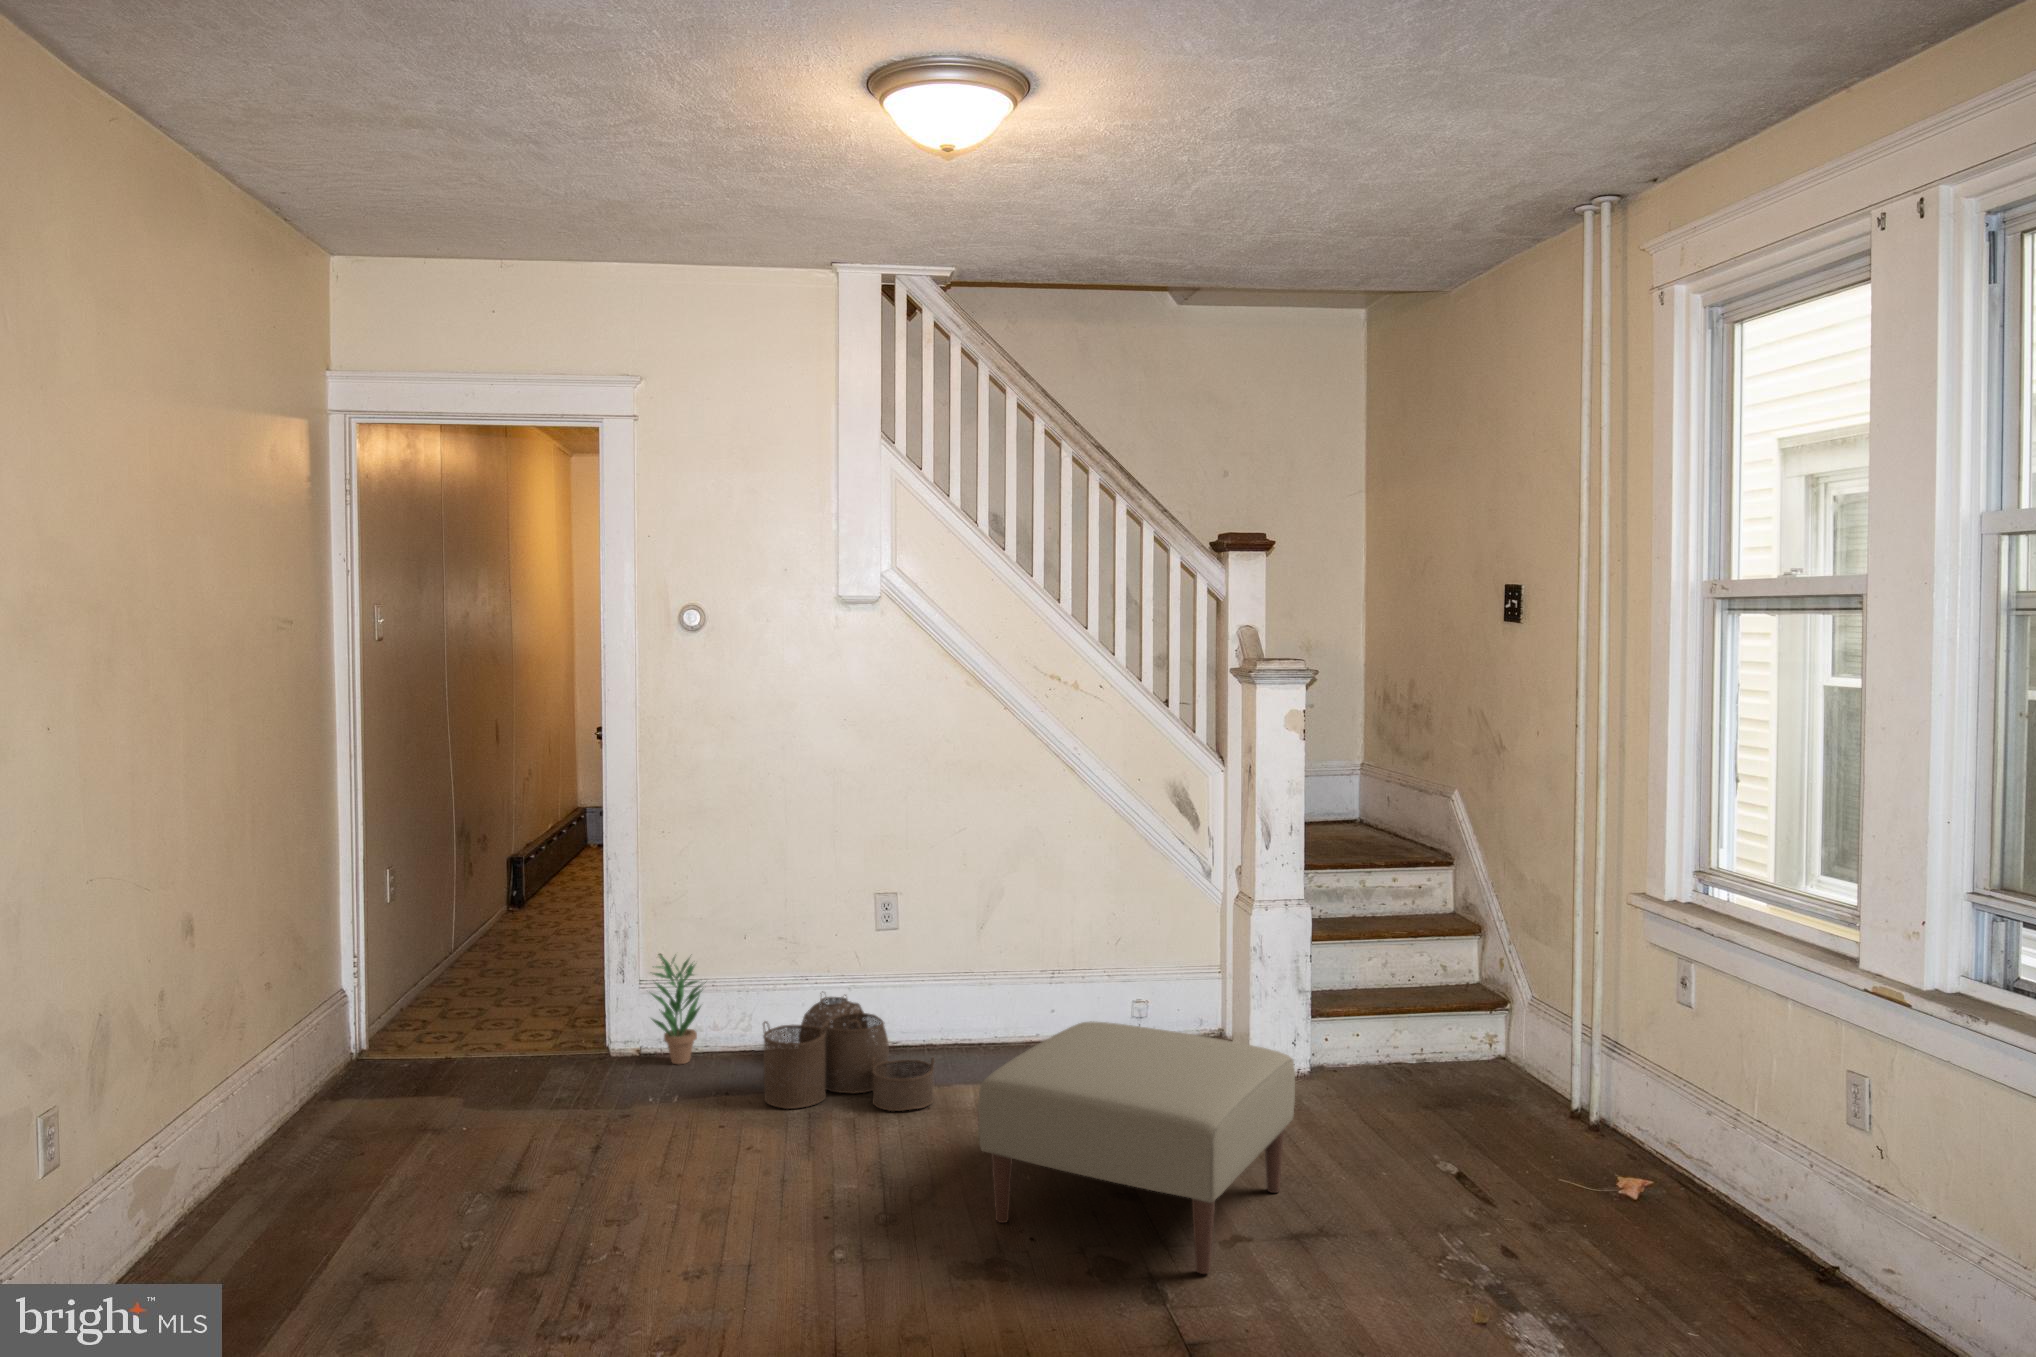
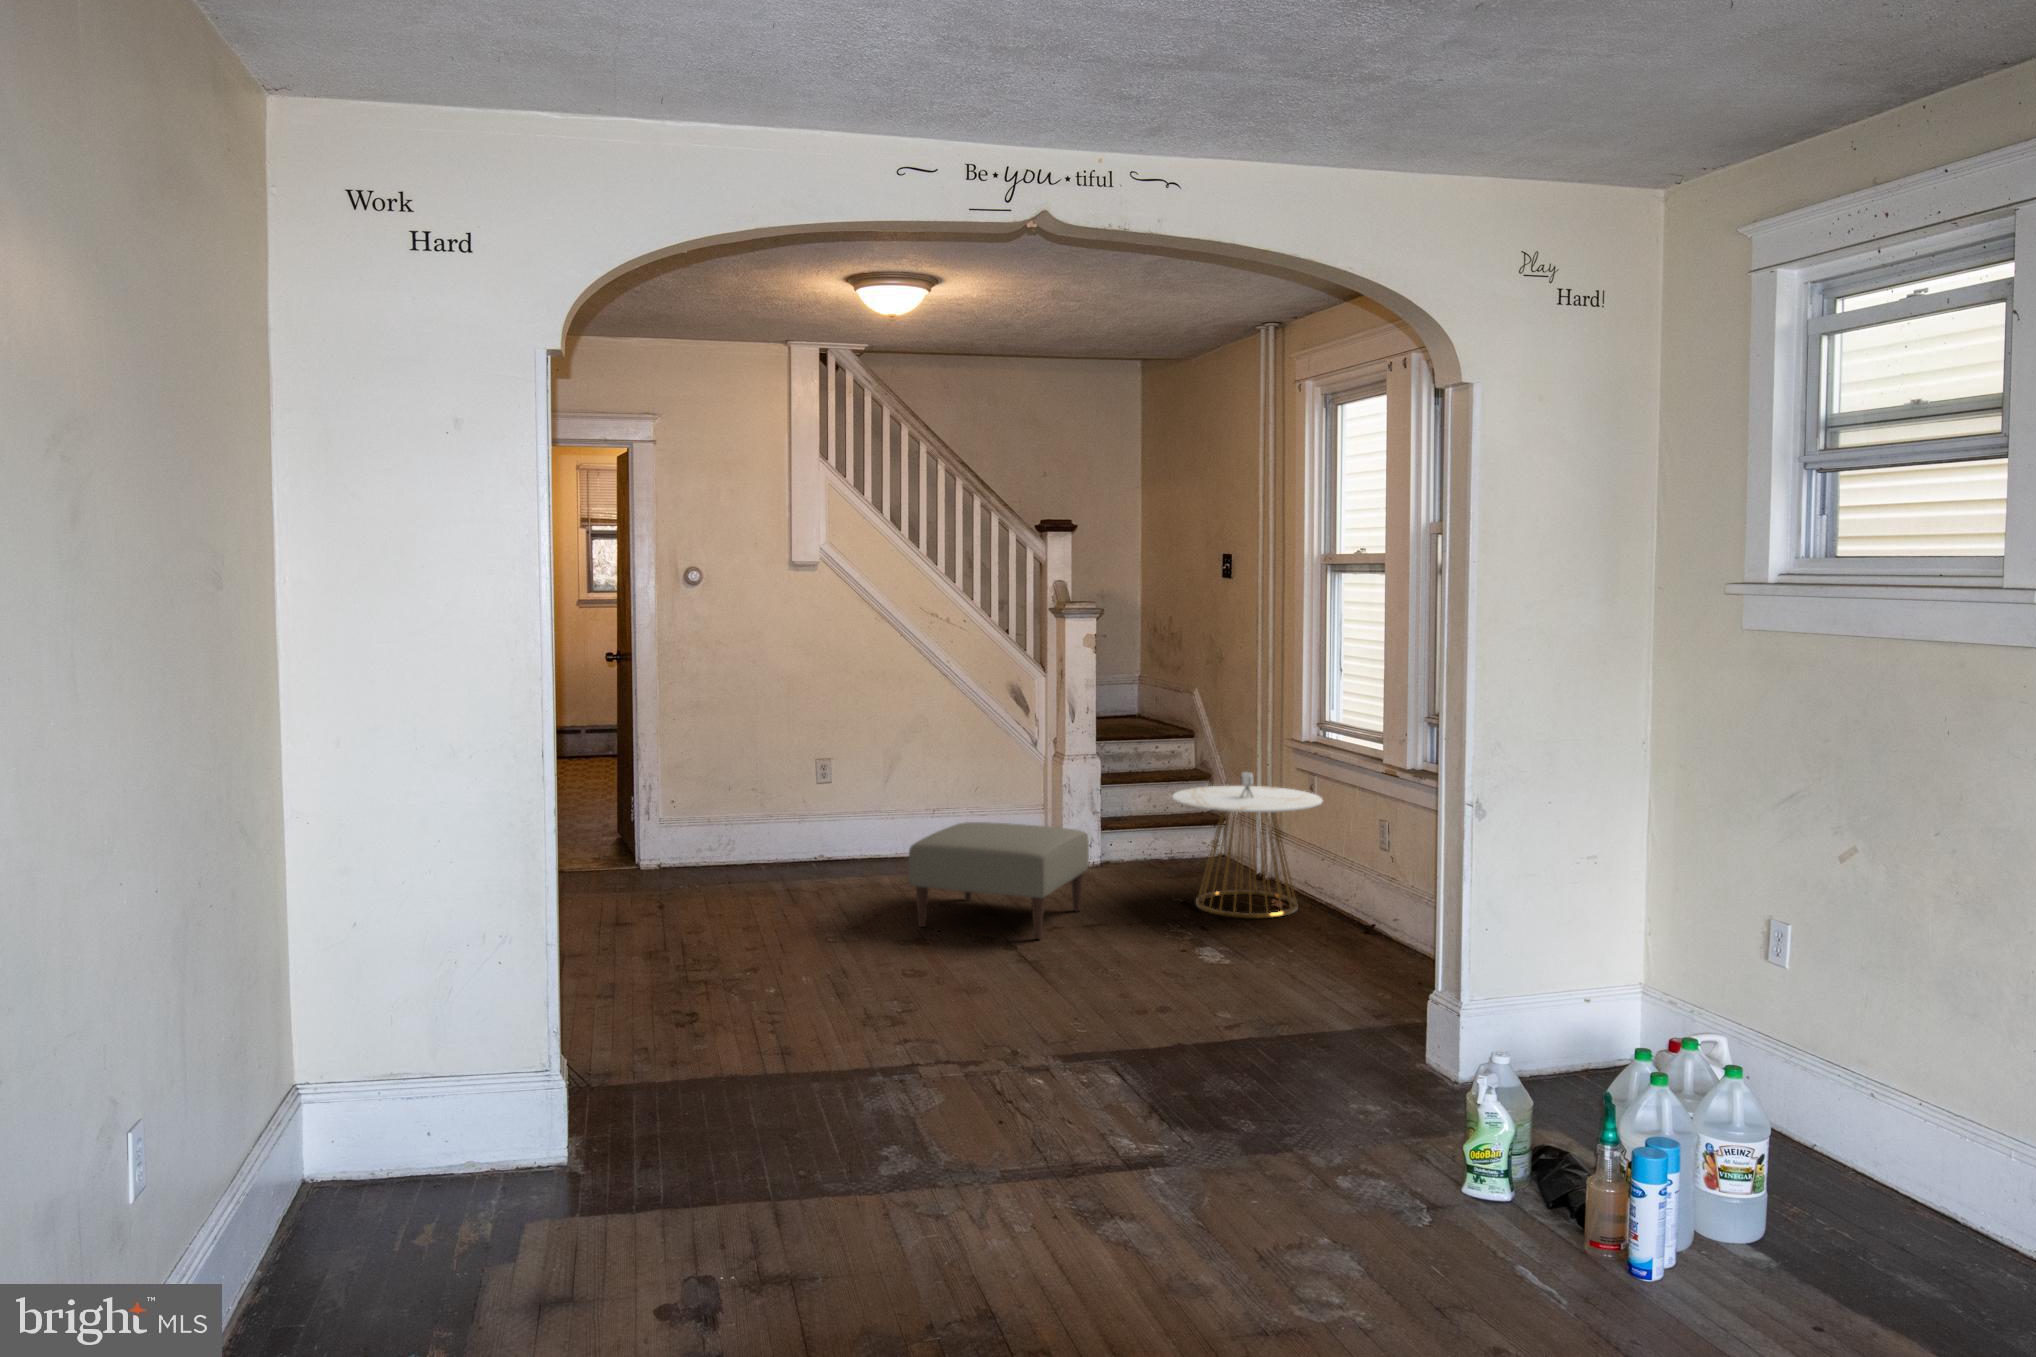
potted plant: present [651,955,706,1064] -> none [667,798,708,874]
side table: none [1441,959,1723,1233] -> present [1172,772,1323,918]
woven basket: present [763,991,935,1111] -> none [754,824,866,890]

